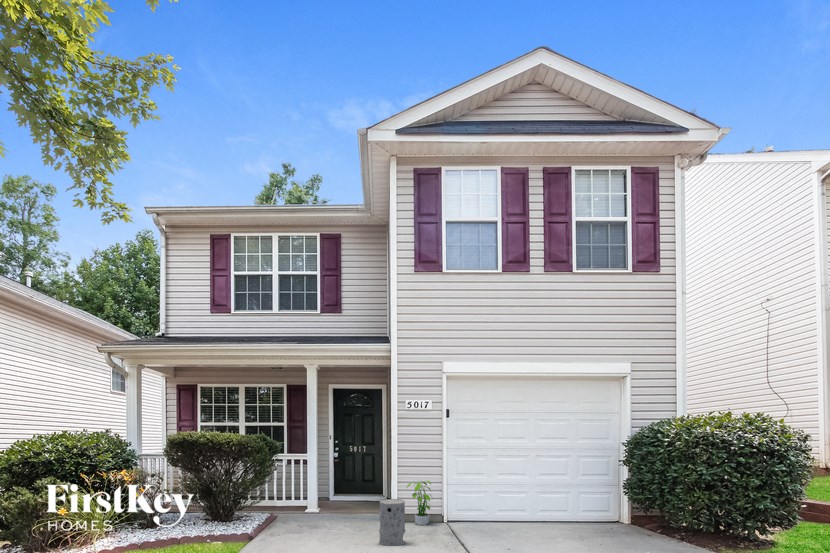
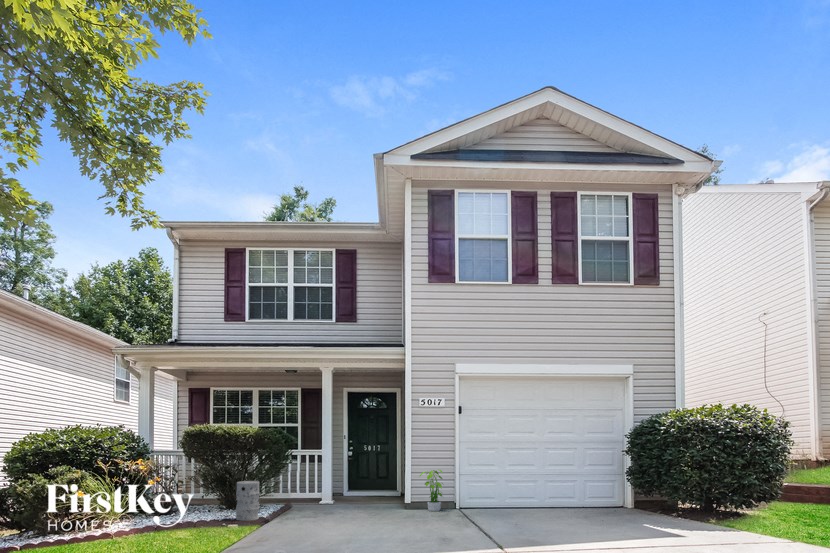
trash can: present [379,499,405,546] -> present [236,481,260,521]

